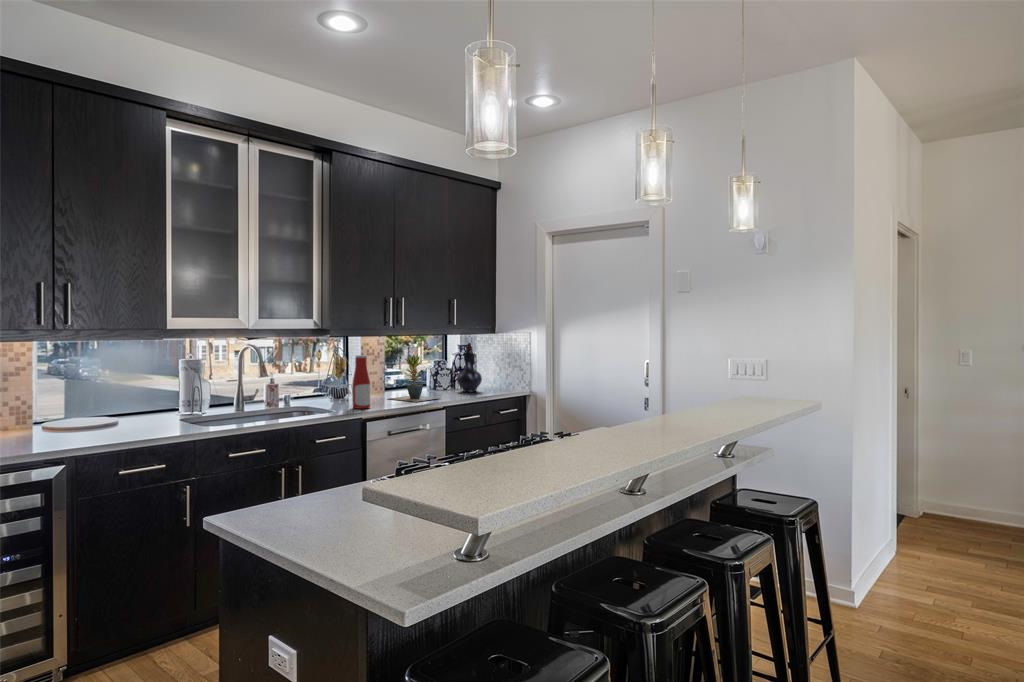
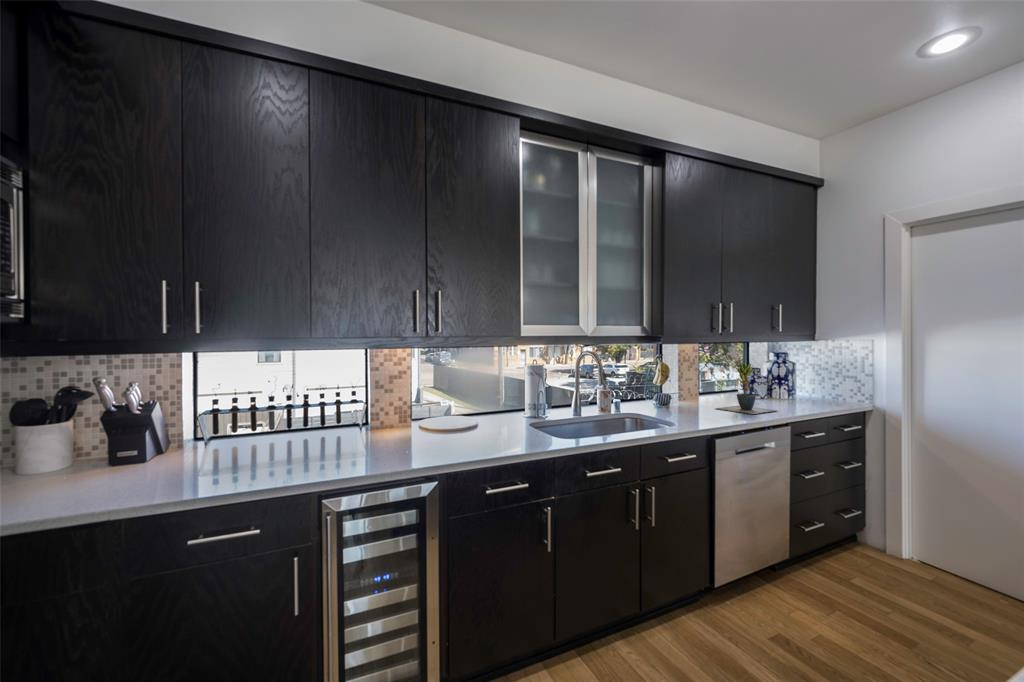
decorative vase: present [457,343,482,392] -> none [783,350,814,404]
bottle: present [352,355,370,409] -> none [689,363,709,421]

